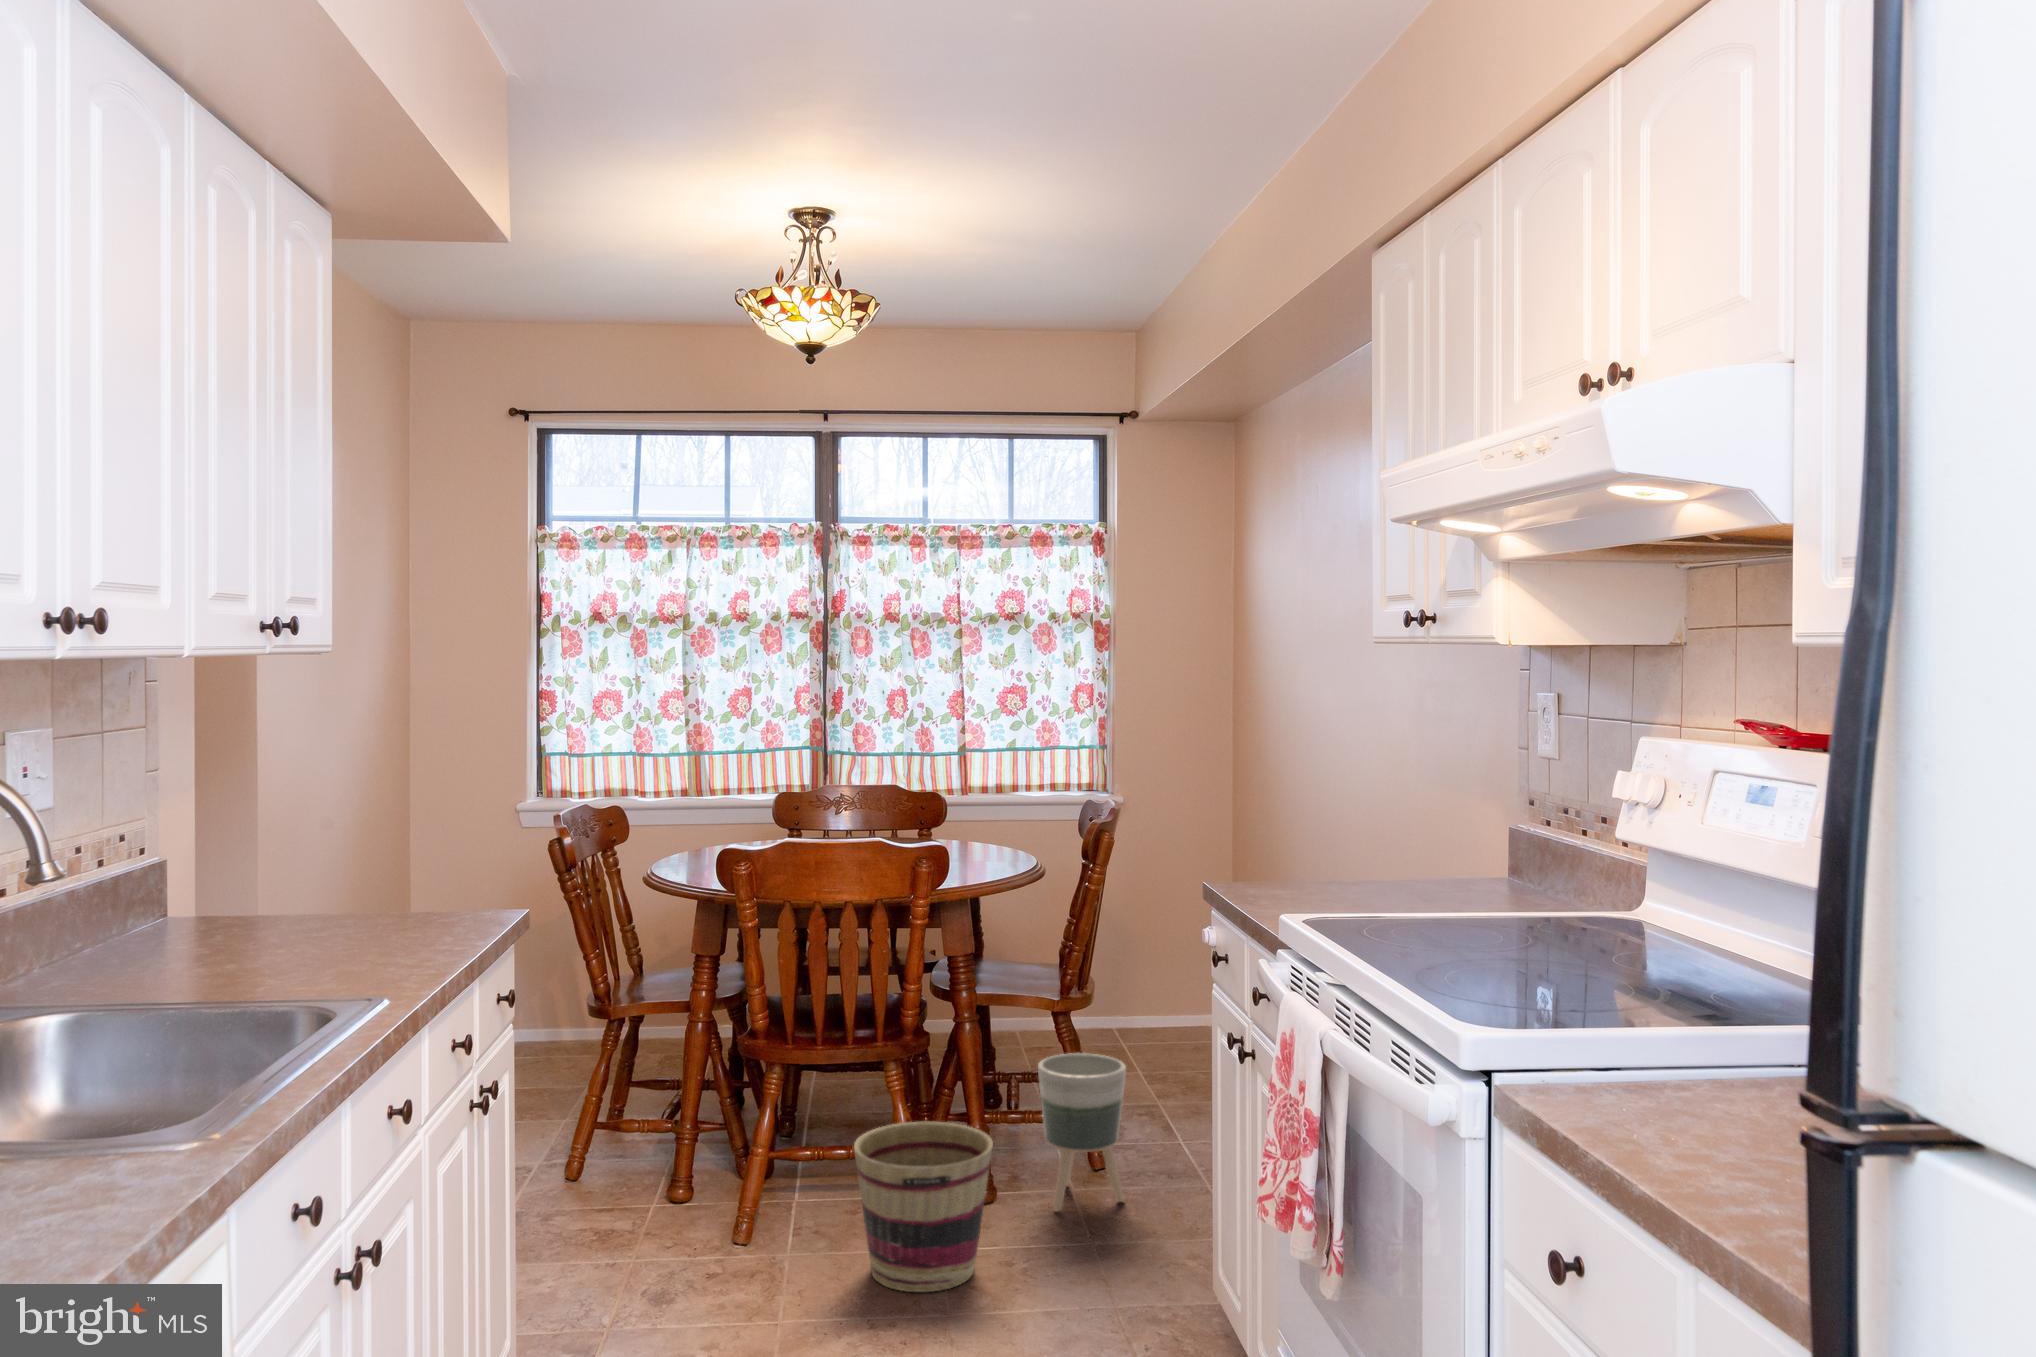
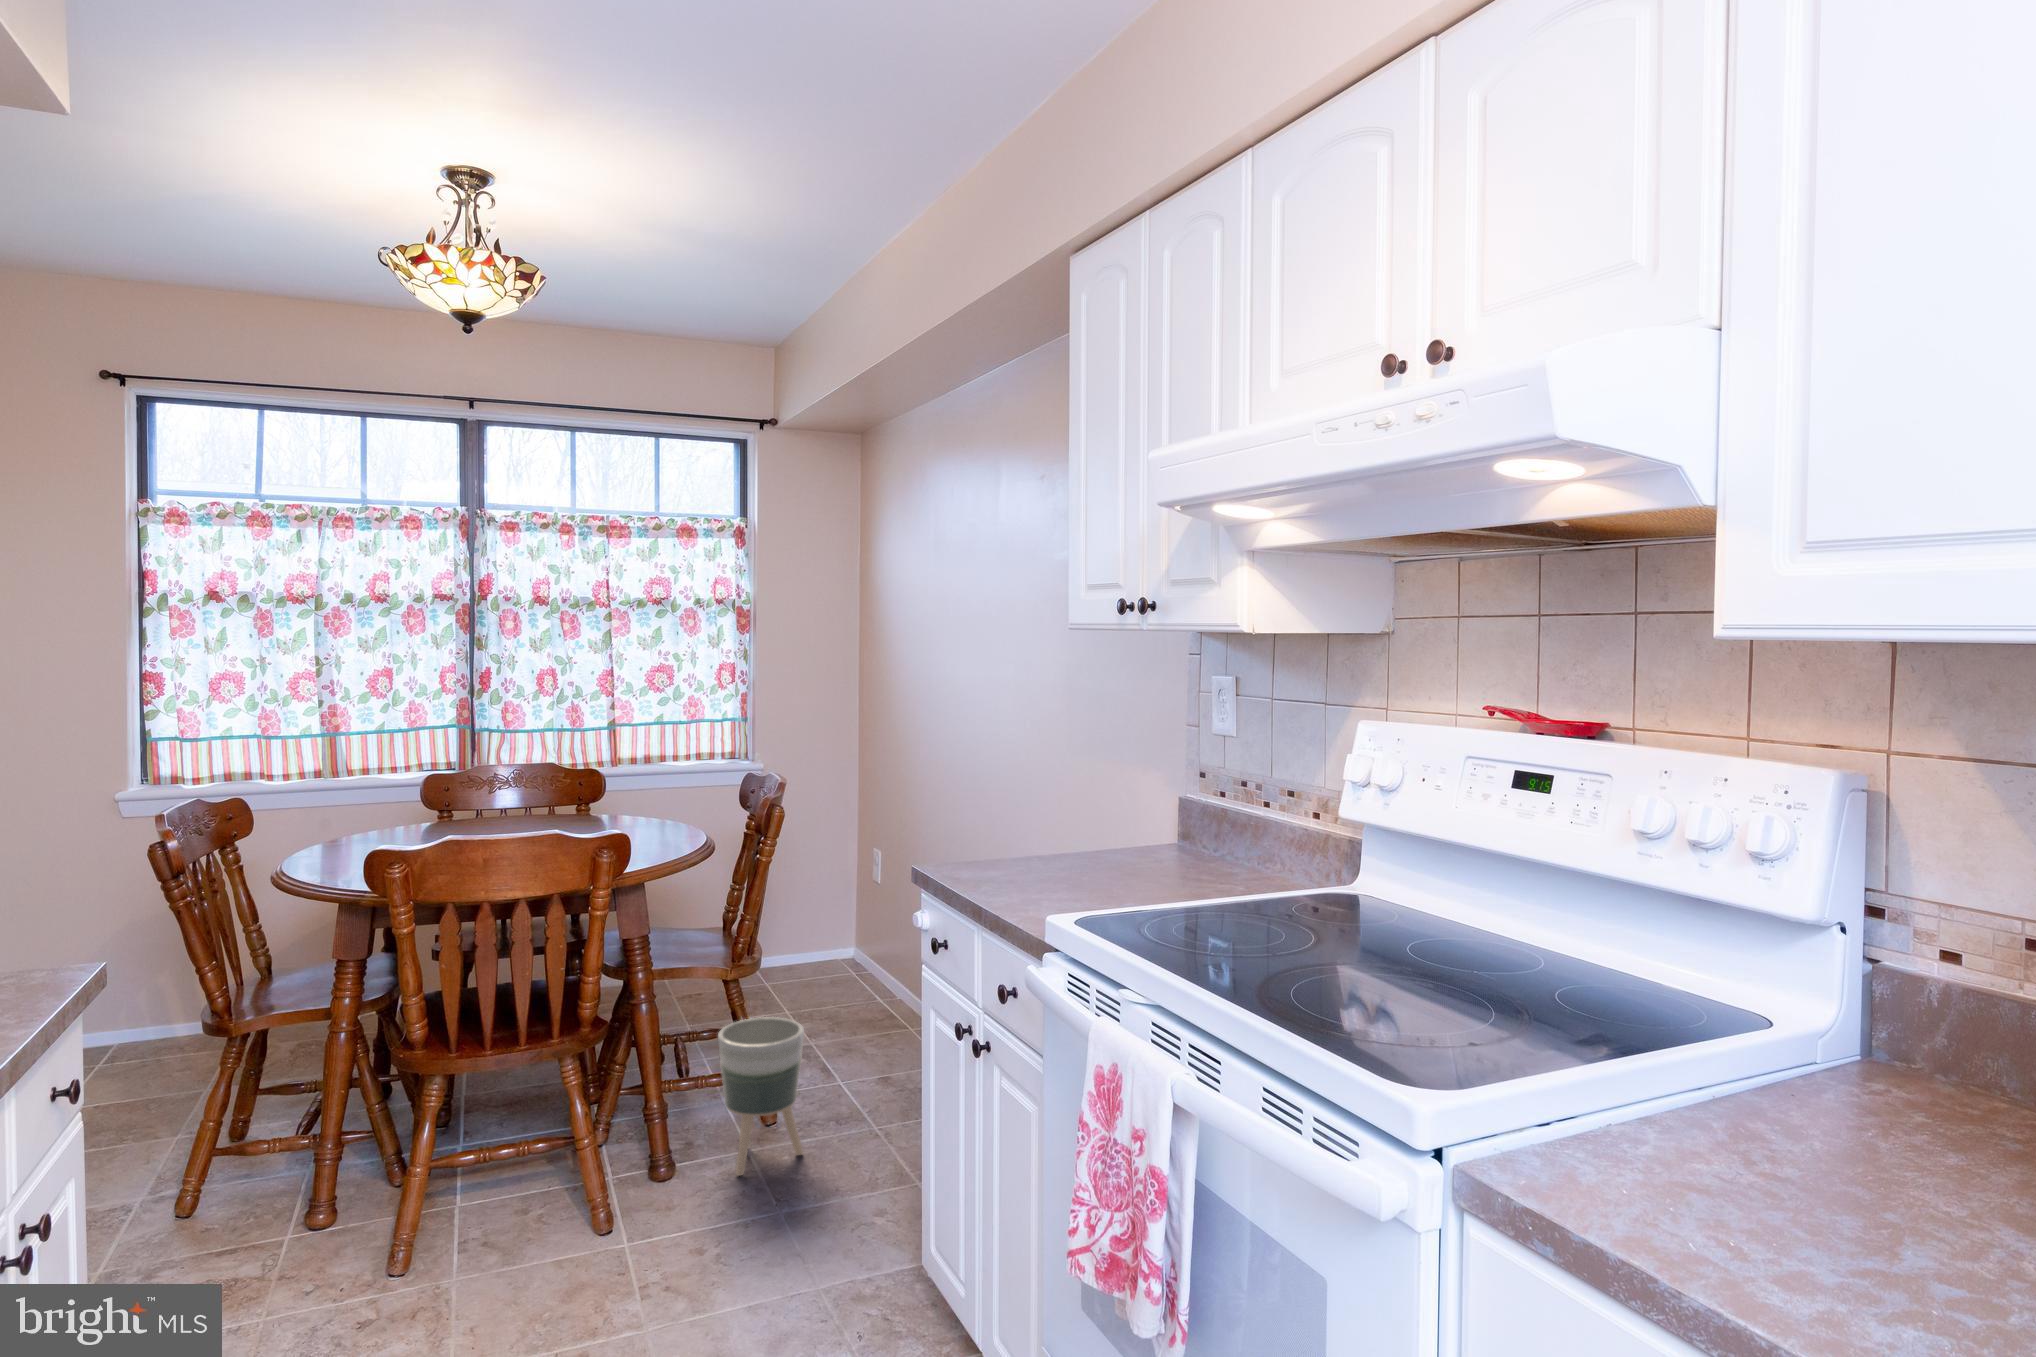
basket: present [854,1122,993,1292] -> none [534,1112,685,1302]

